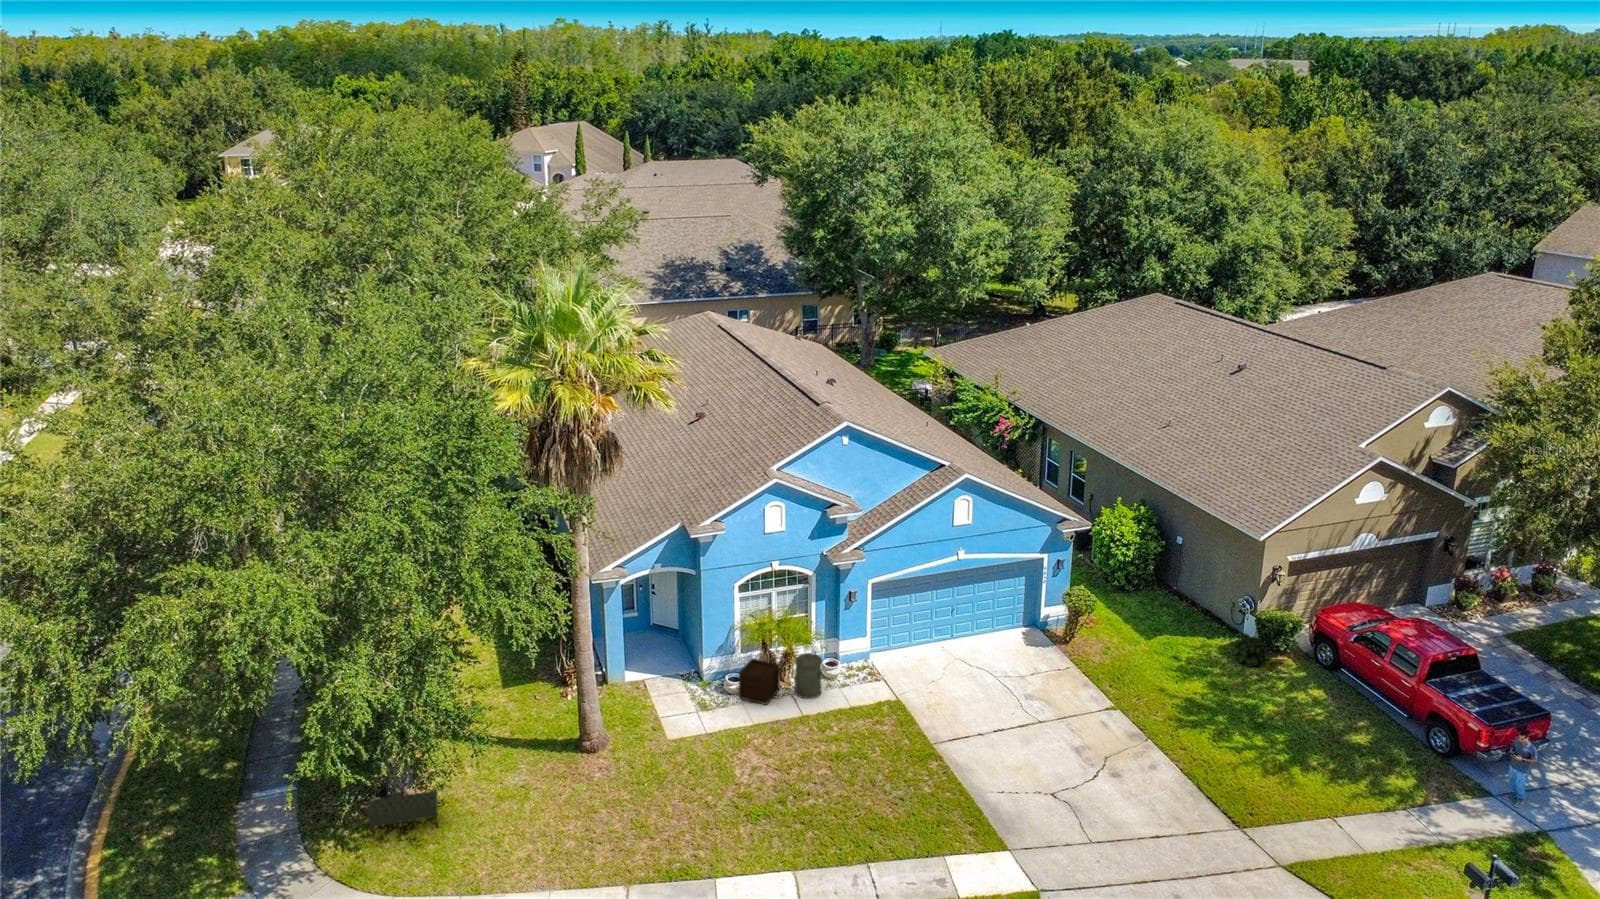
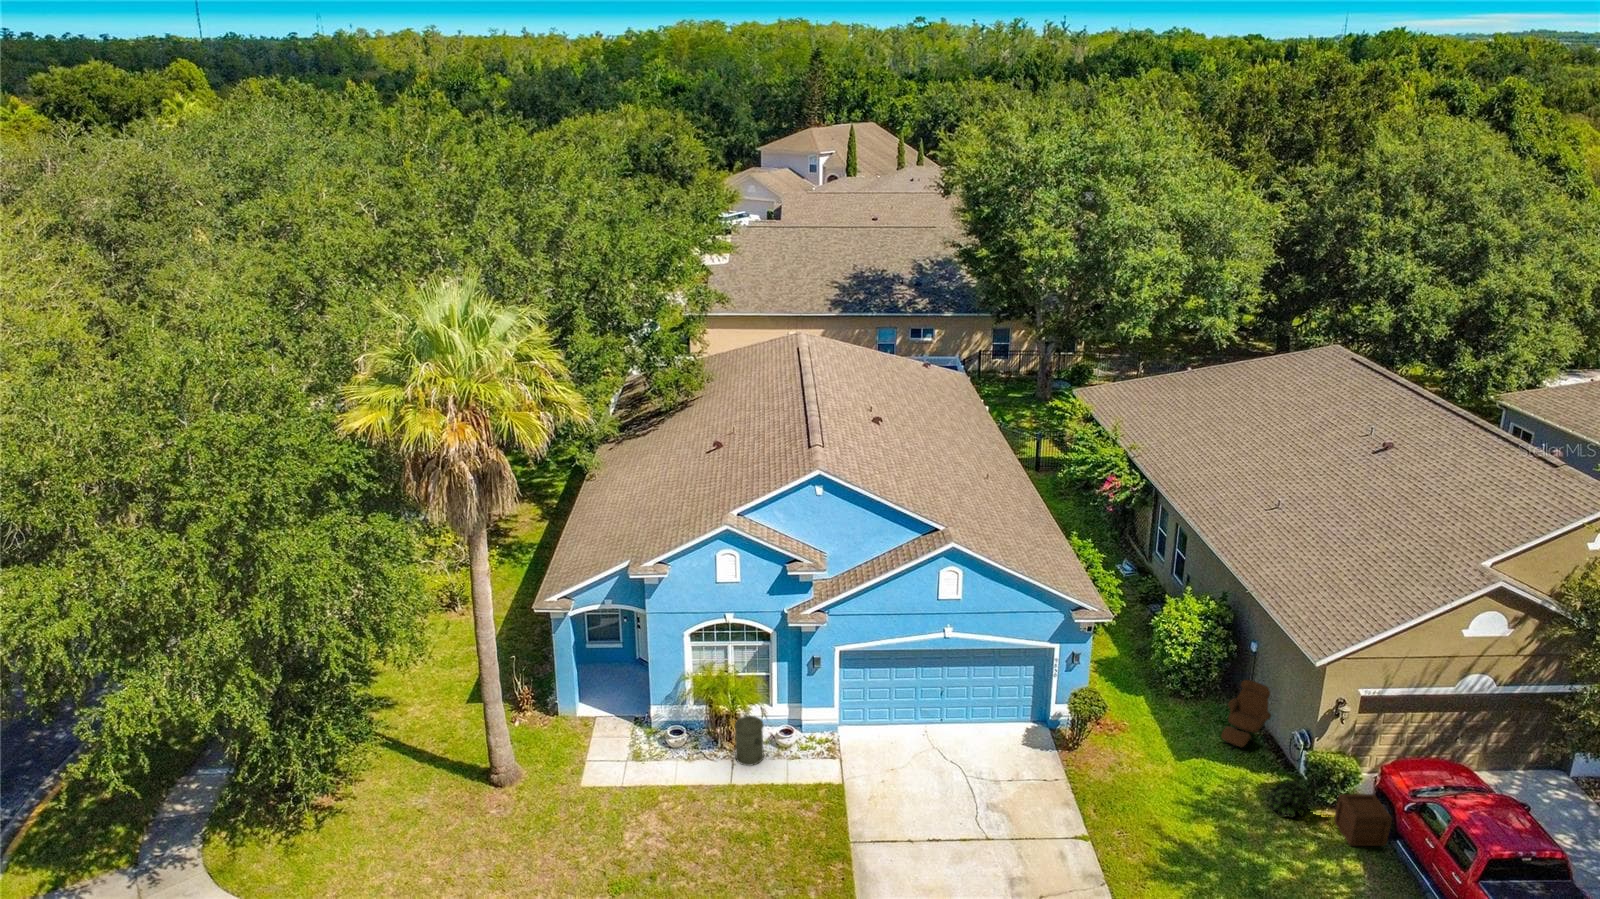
lounge chair: none [1174,569,1210,627] -> present [1221,680,1271,748]
wooden crate: present [739,659,780,705] -> present [1334,794,1392,846]
bench: present [367,791,438,838] -> none [250,801,326,839]

